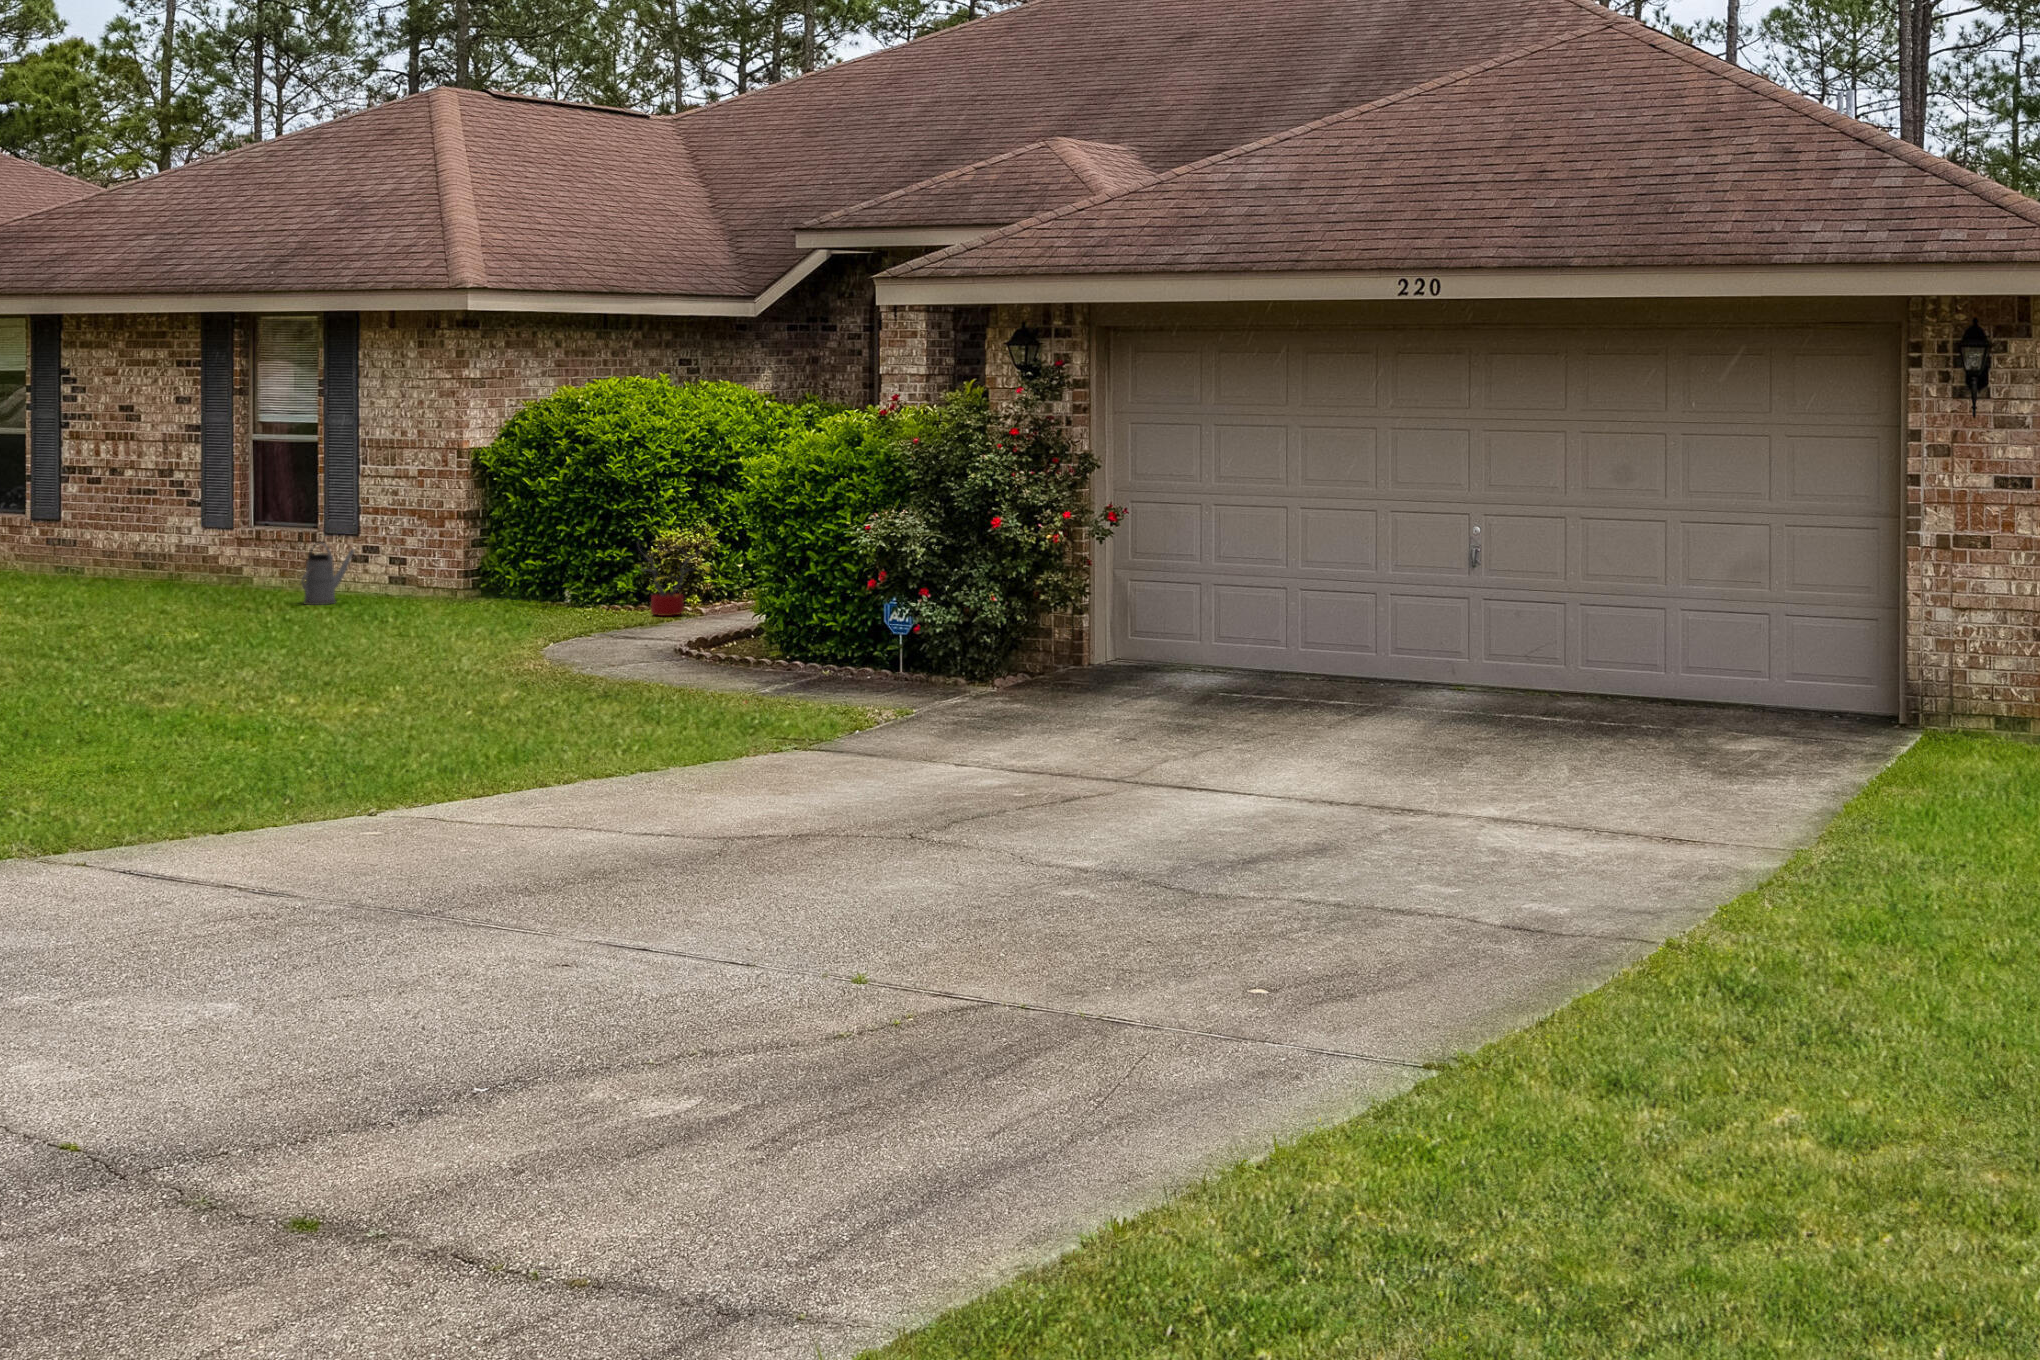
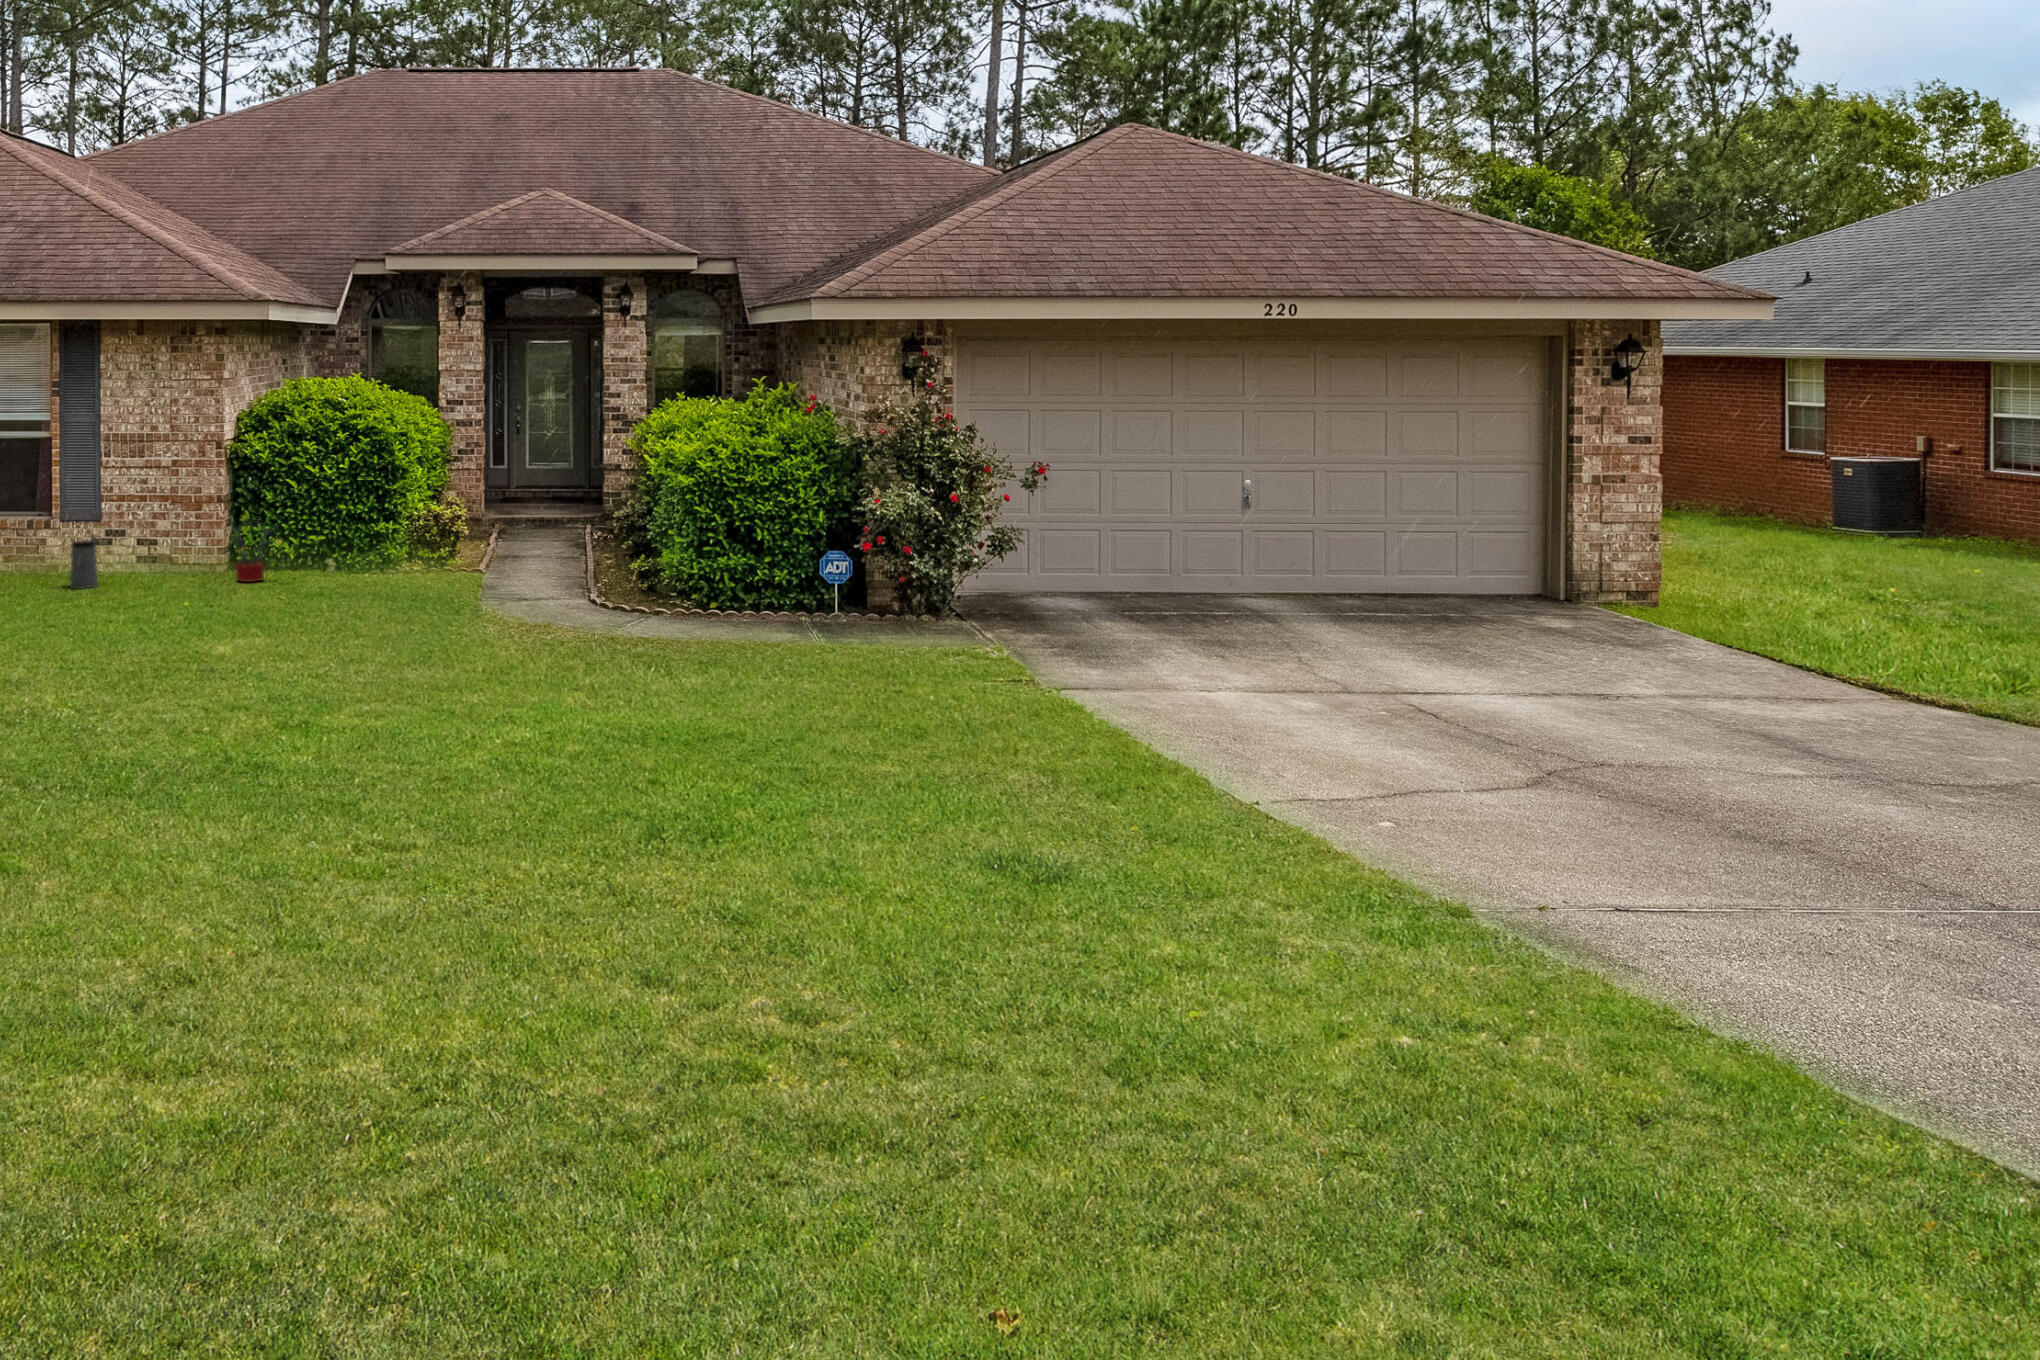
decorative plant: present [647,539,710,616] -> present [232,514,281,582]

